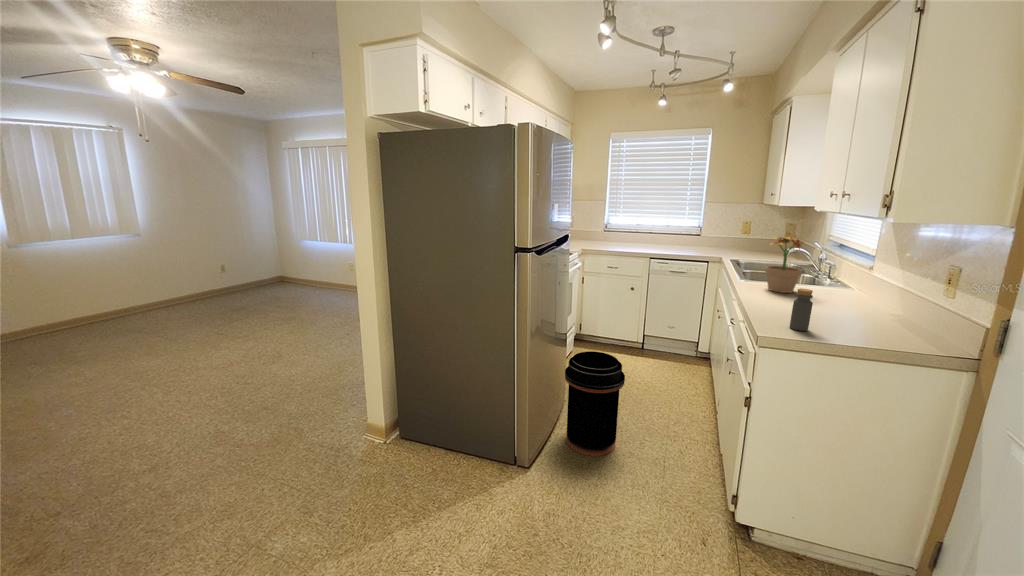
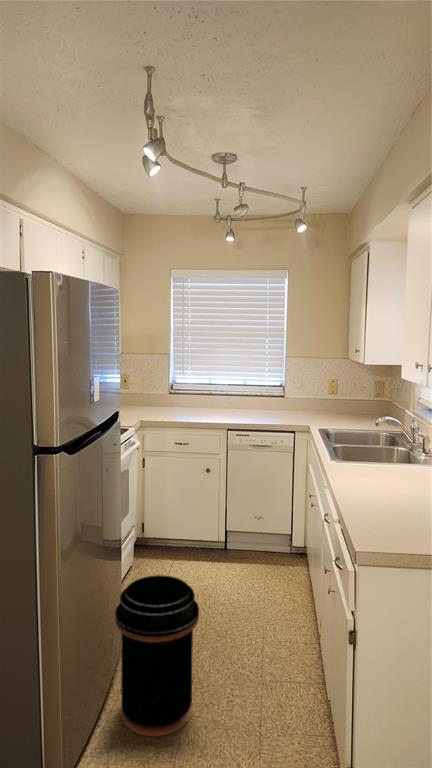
potted plant: present [765,233,802,293] -> none [358,404,397,478]
bottle: present [790,289,813,331] -> none [391,485,411,538]

